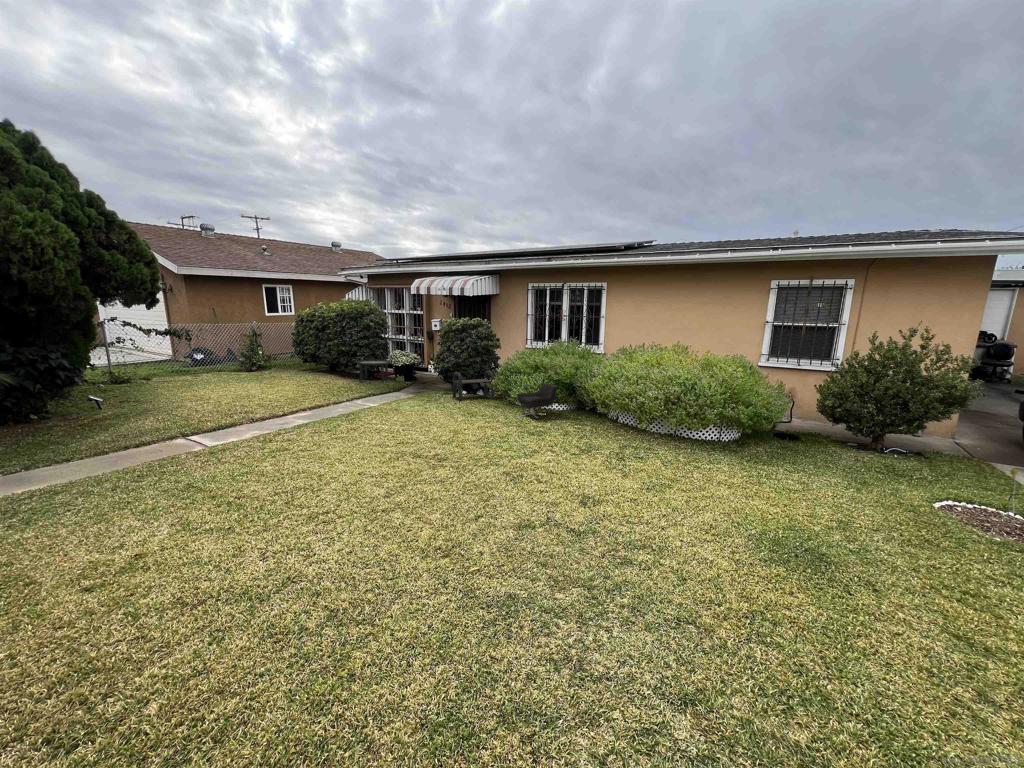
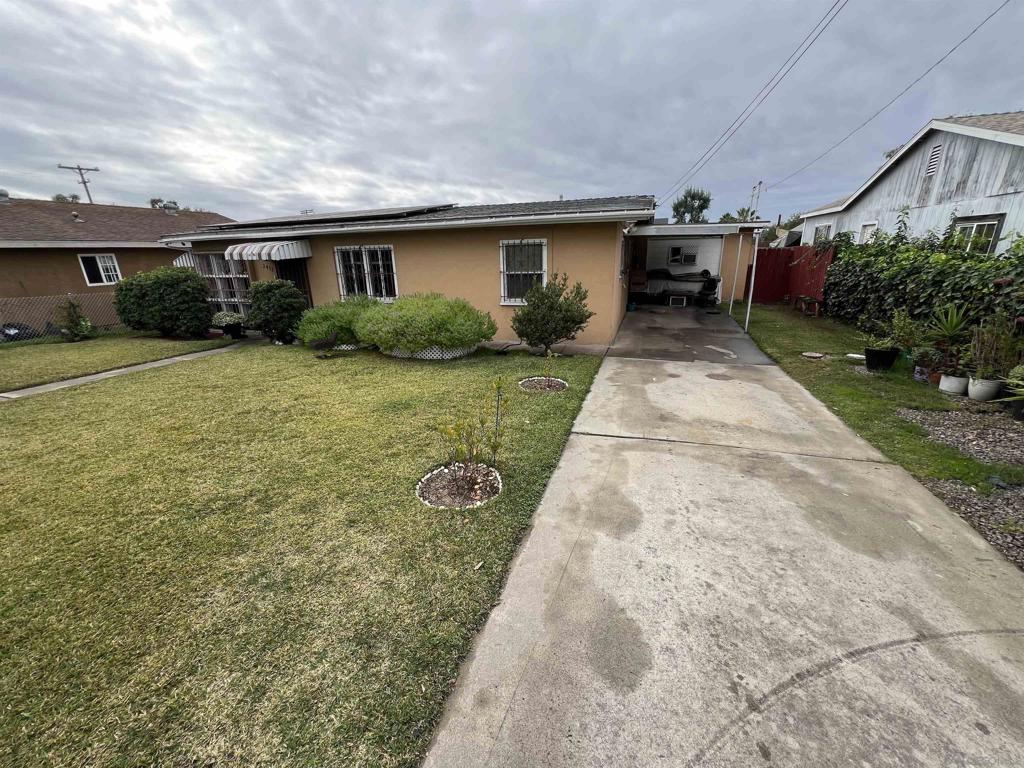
round table: present [356,360,391,383] -> none [178,322,216,344]
bench: present [453,371,494,401] -> none [263,324,303,351]

